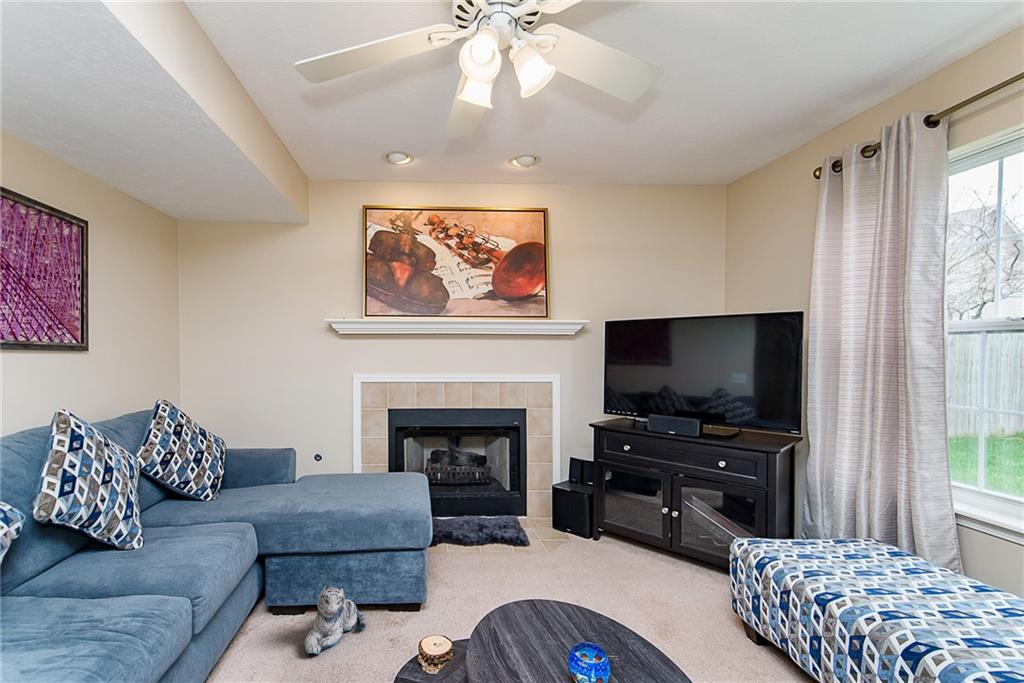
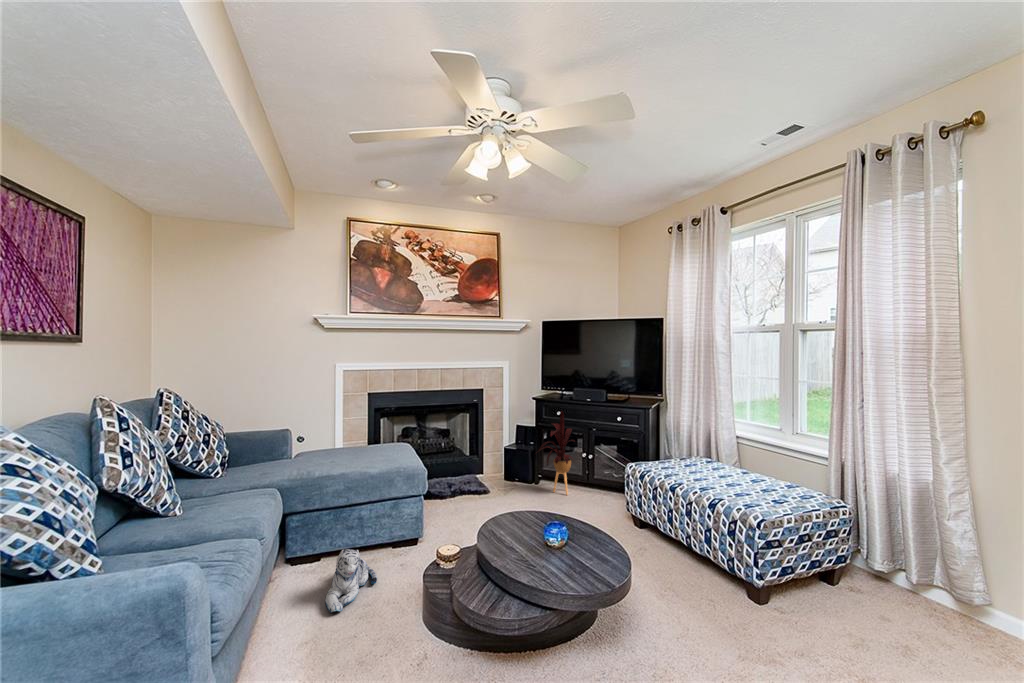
house plant: none [585,439,638,549] -> present [539,411,574,495]

